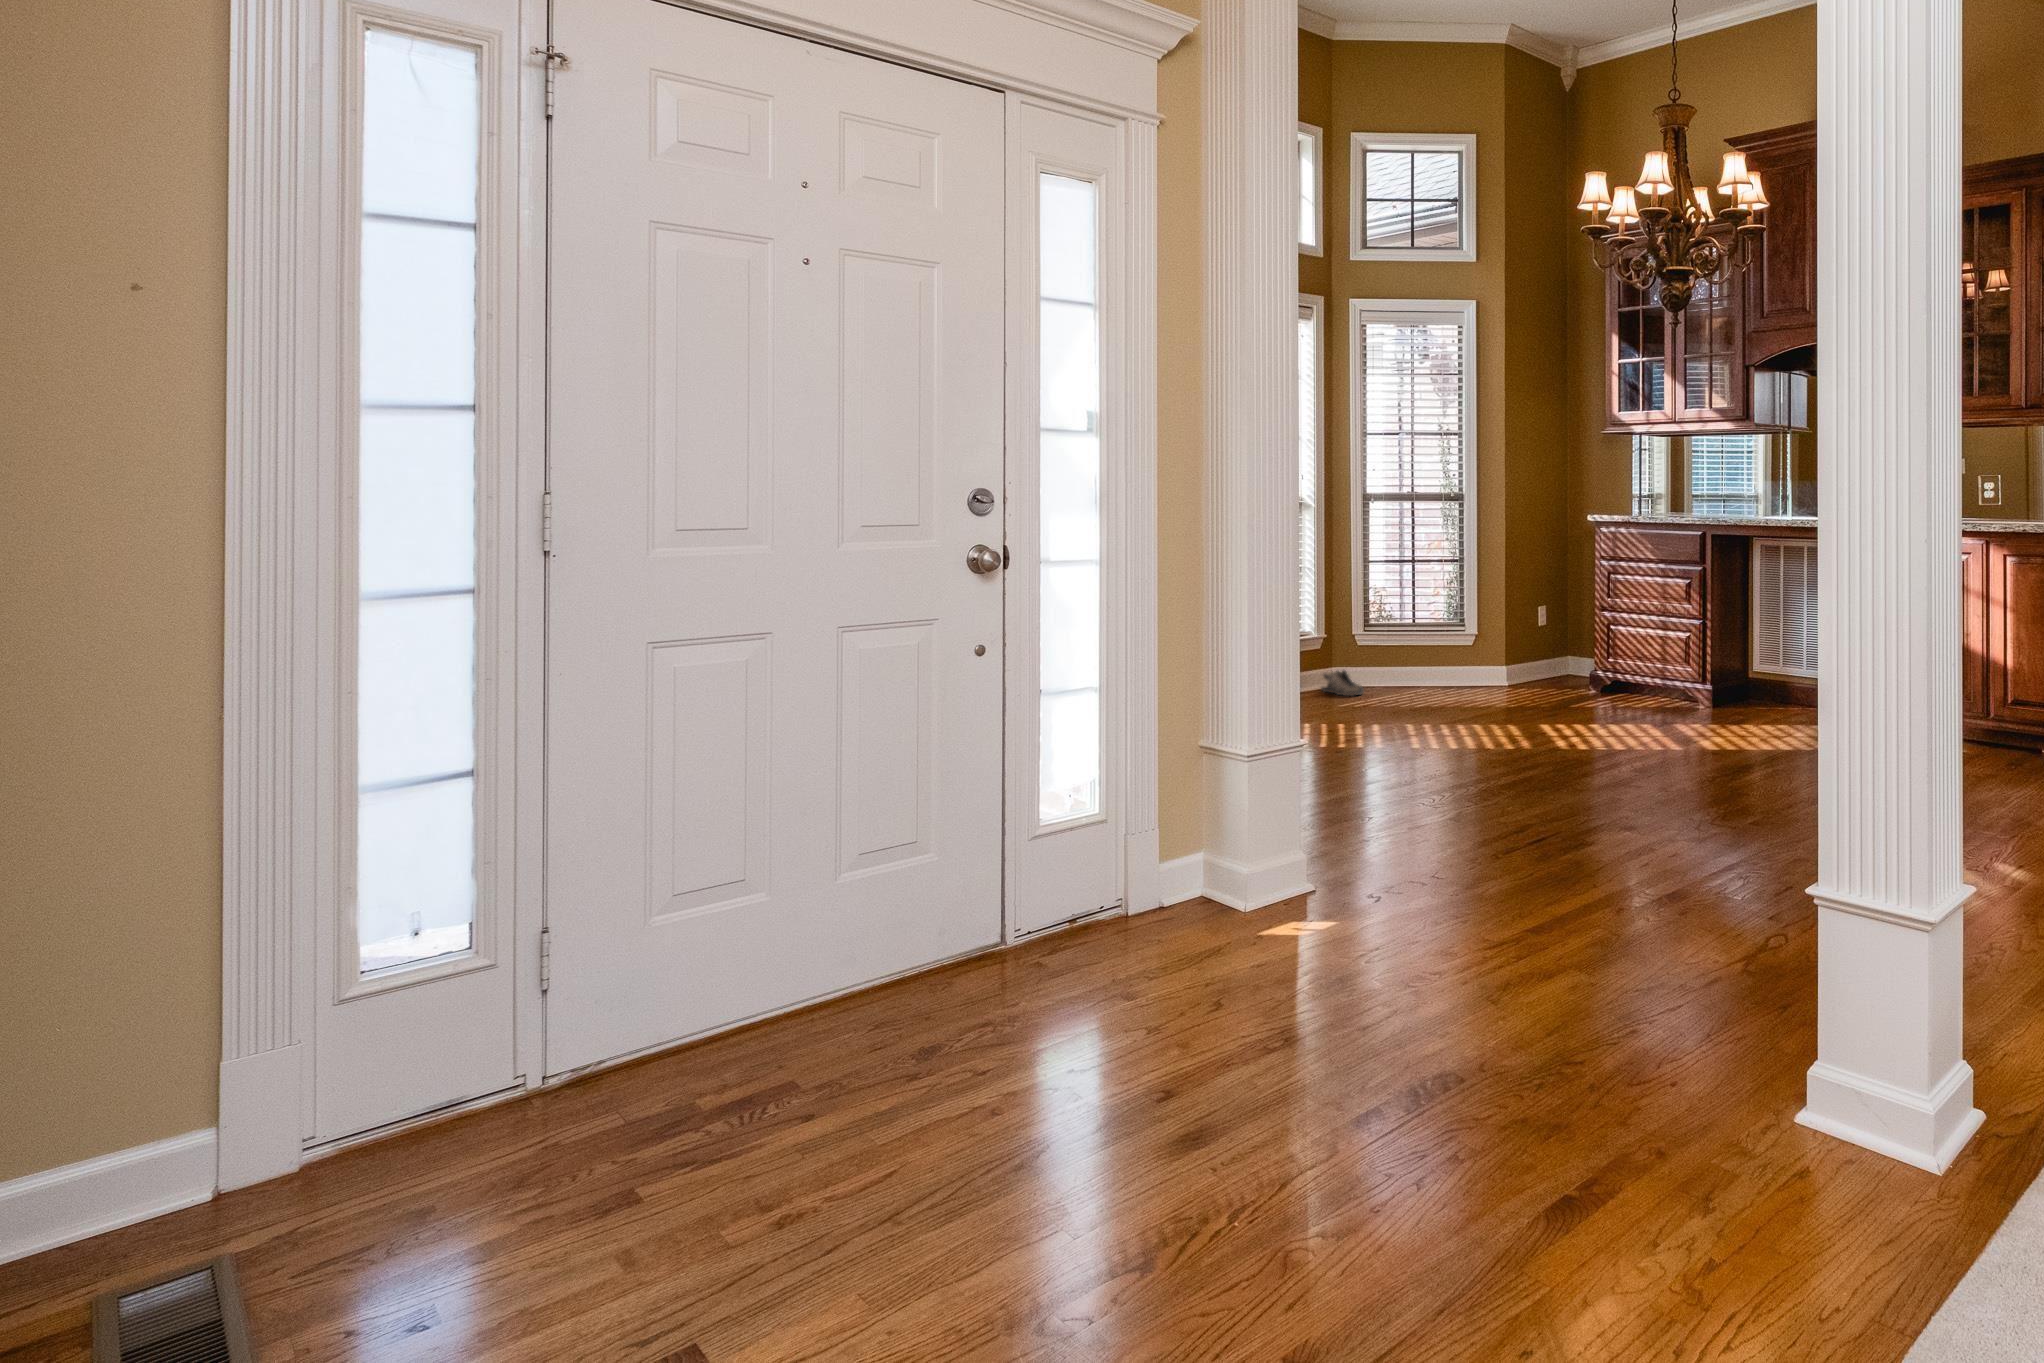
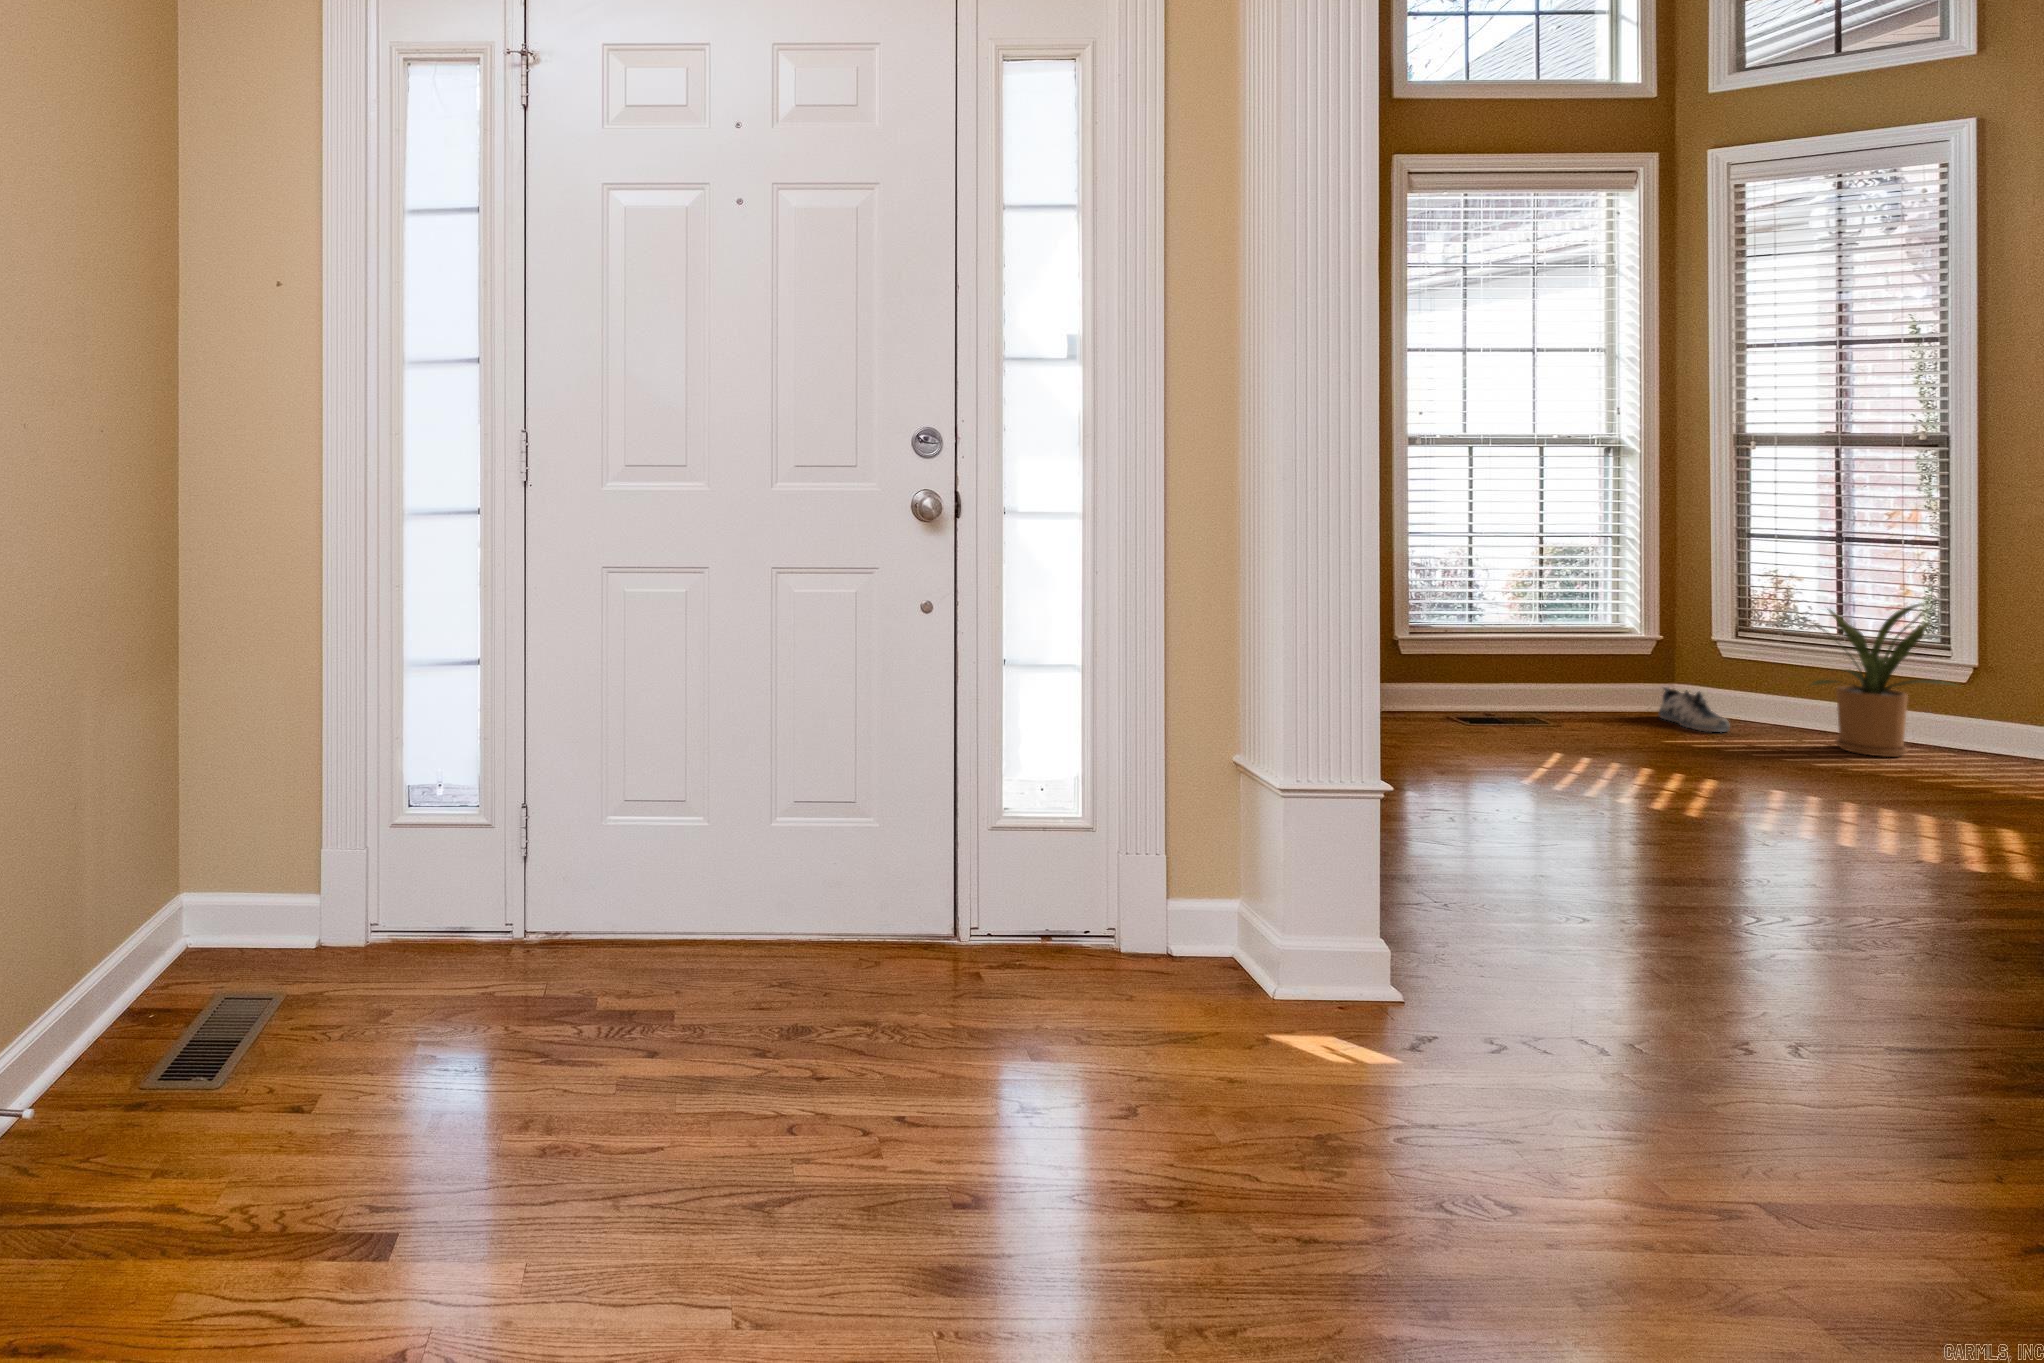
house plant: none [1387,594,1479,696] -> present [1812,603,1954,757]

